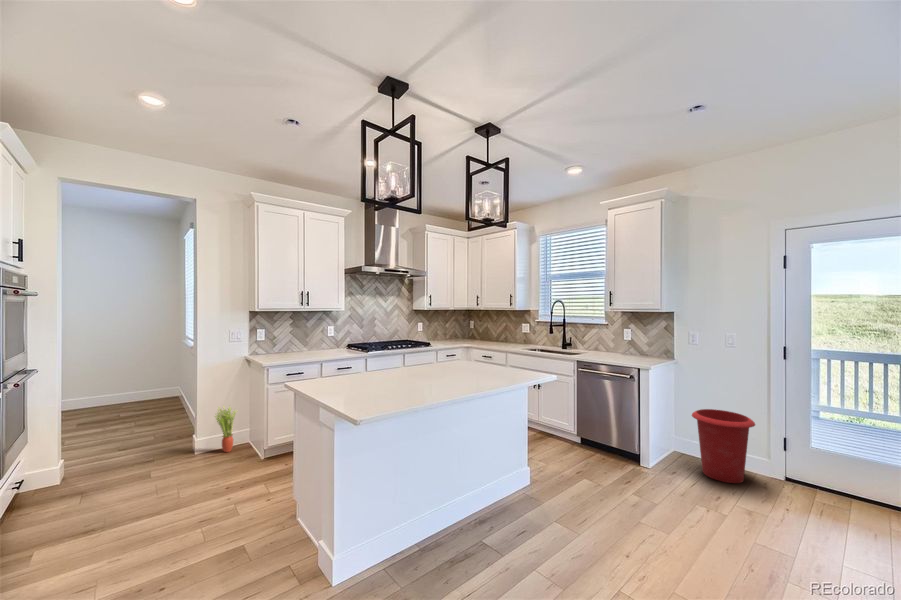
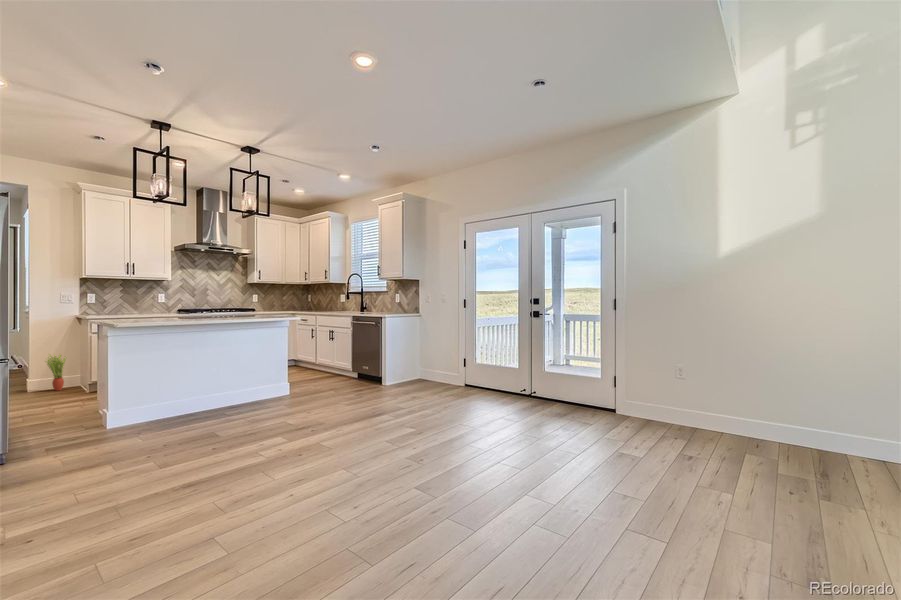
waste bin: present [692,409,755,483] -> none [413,344,447,387]

